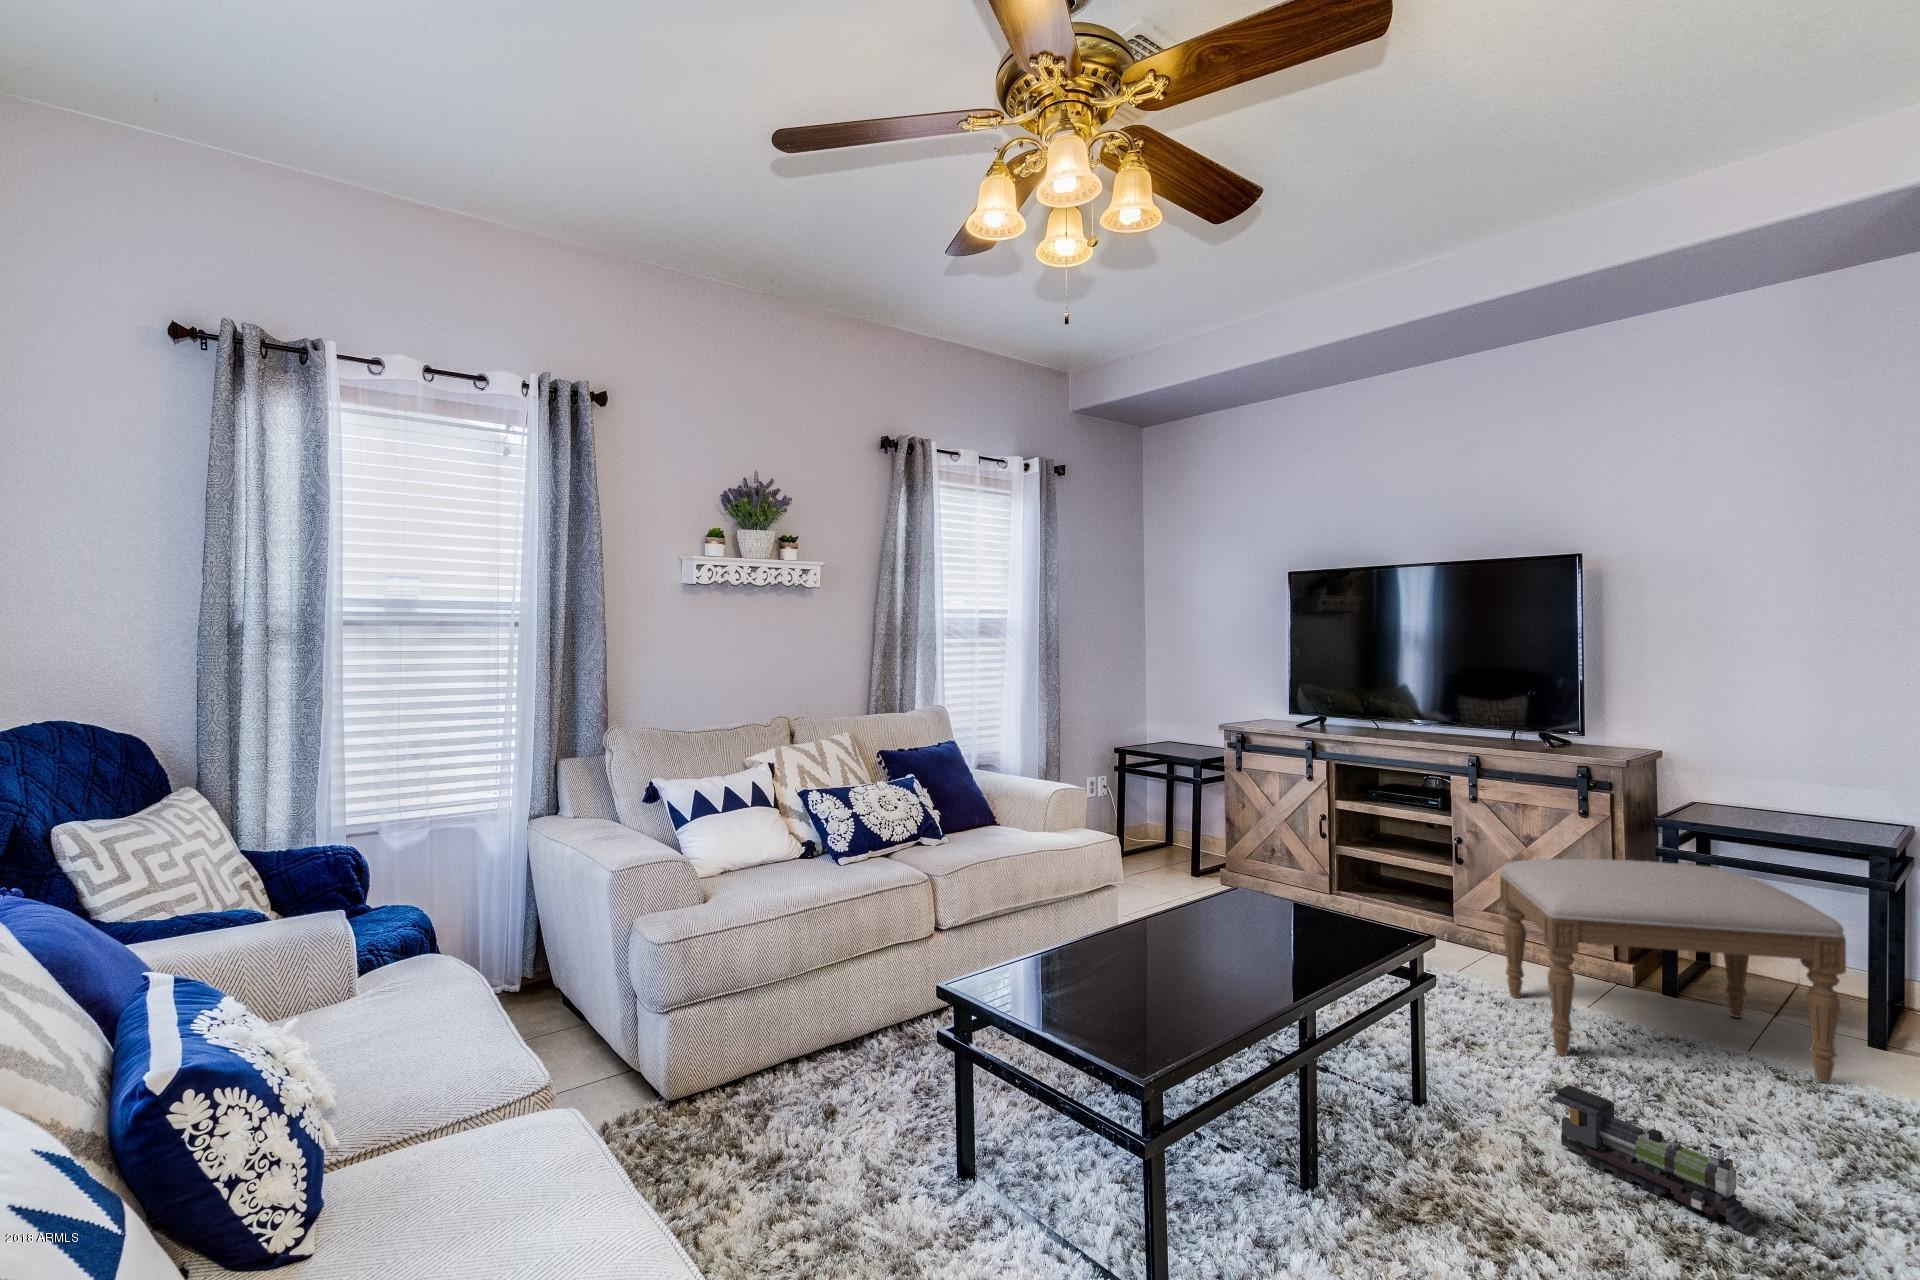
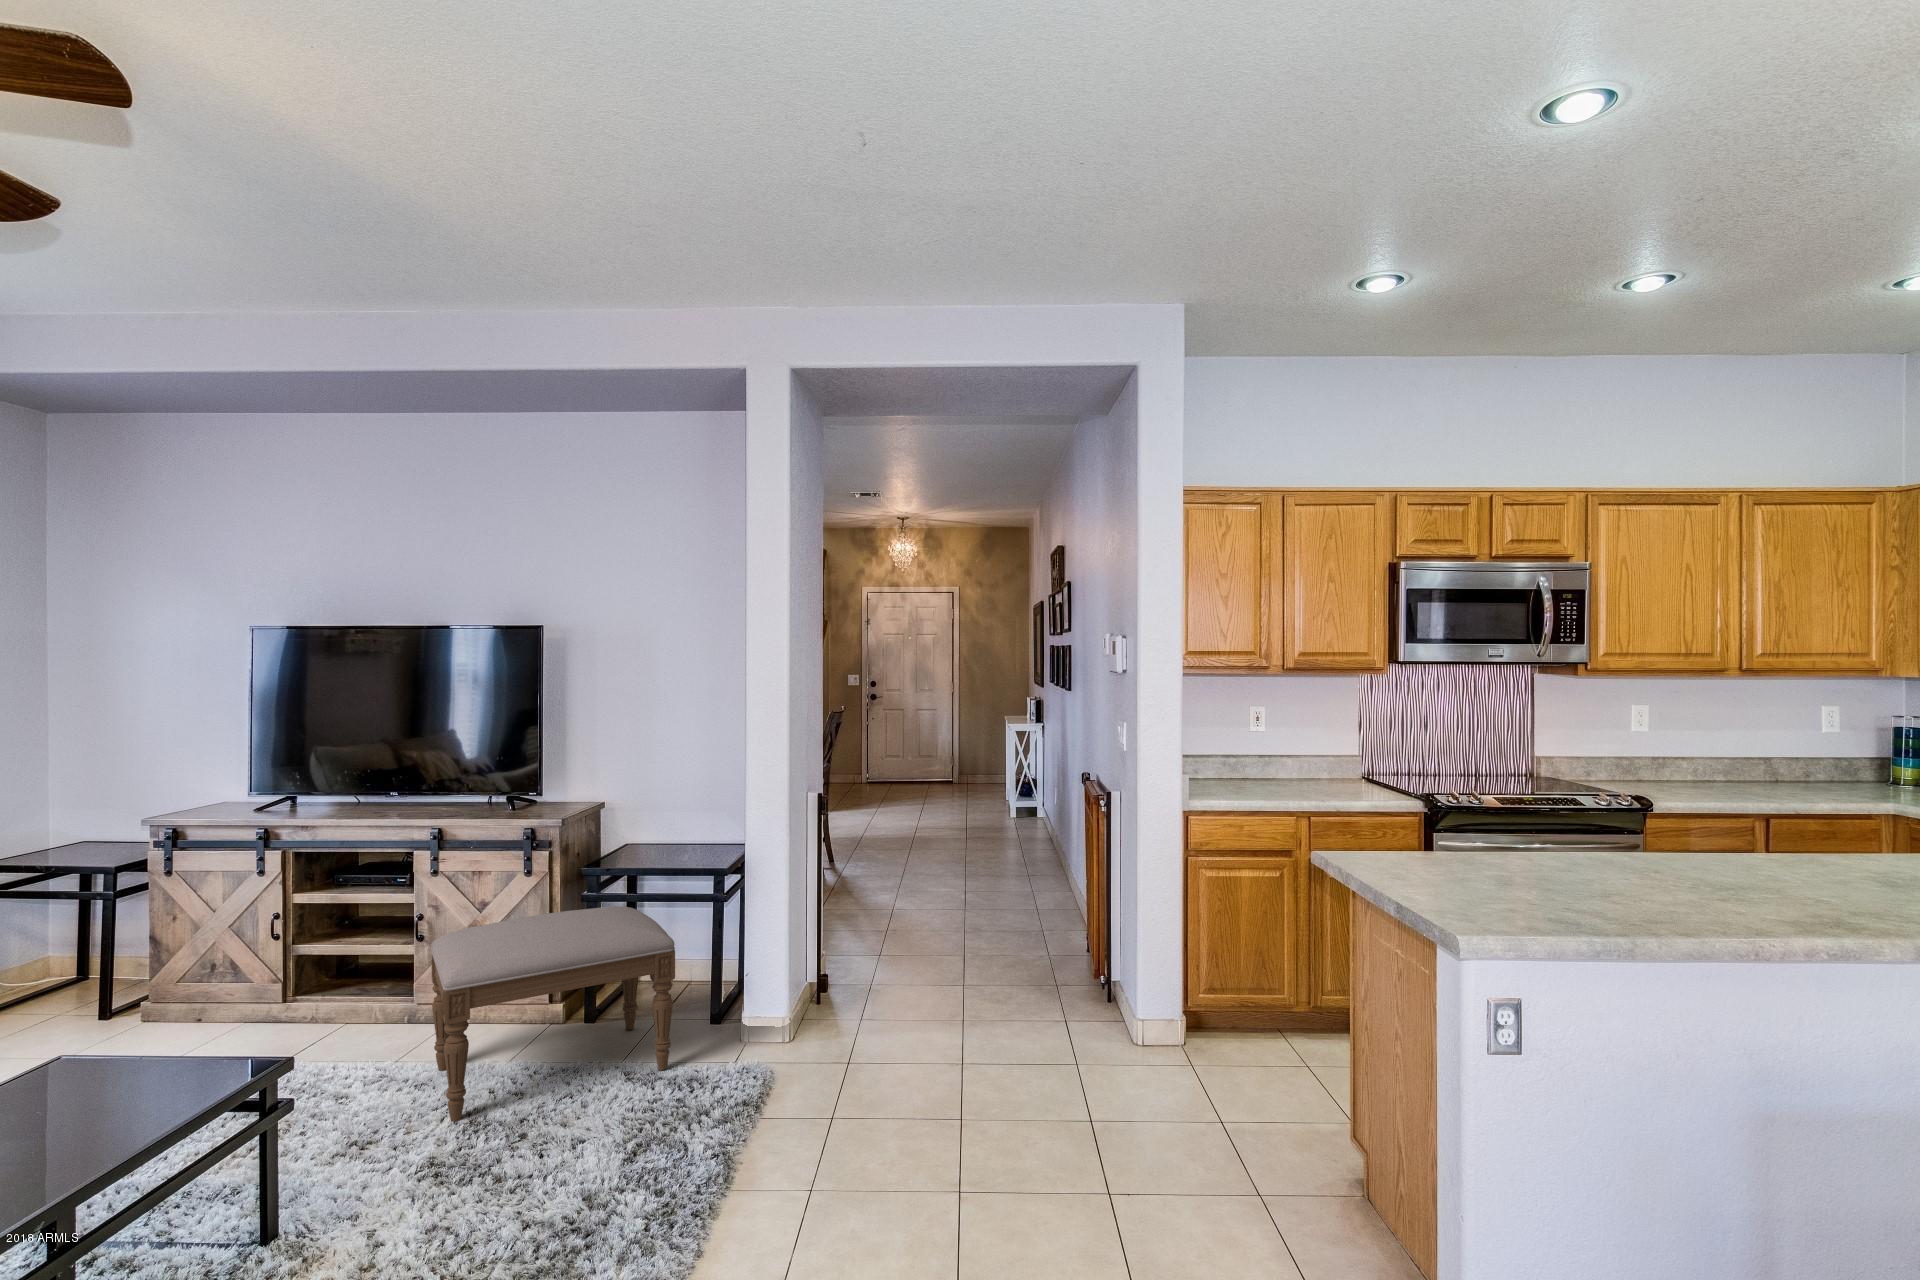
toy train: present [1553,1085,1758,1235] -> none [385,1163,538,1248]

